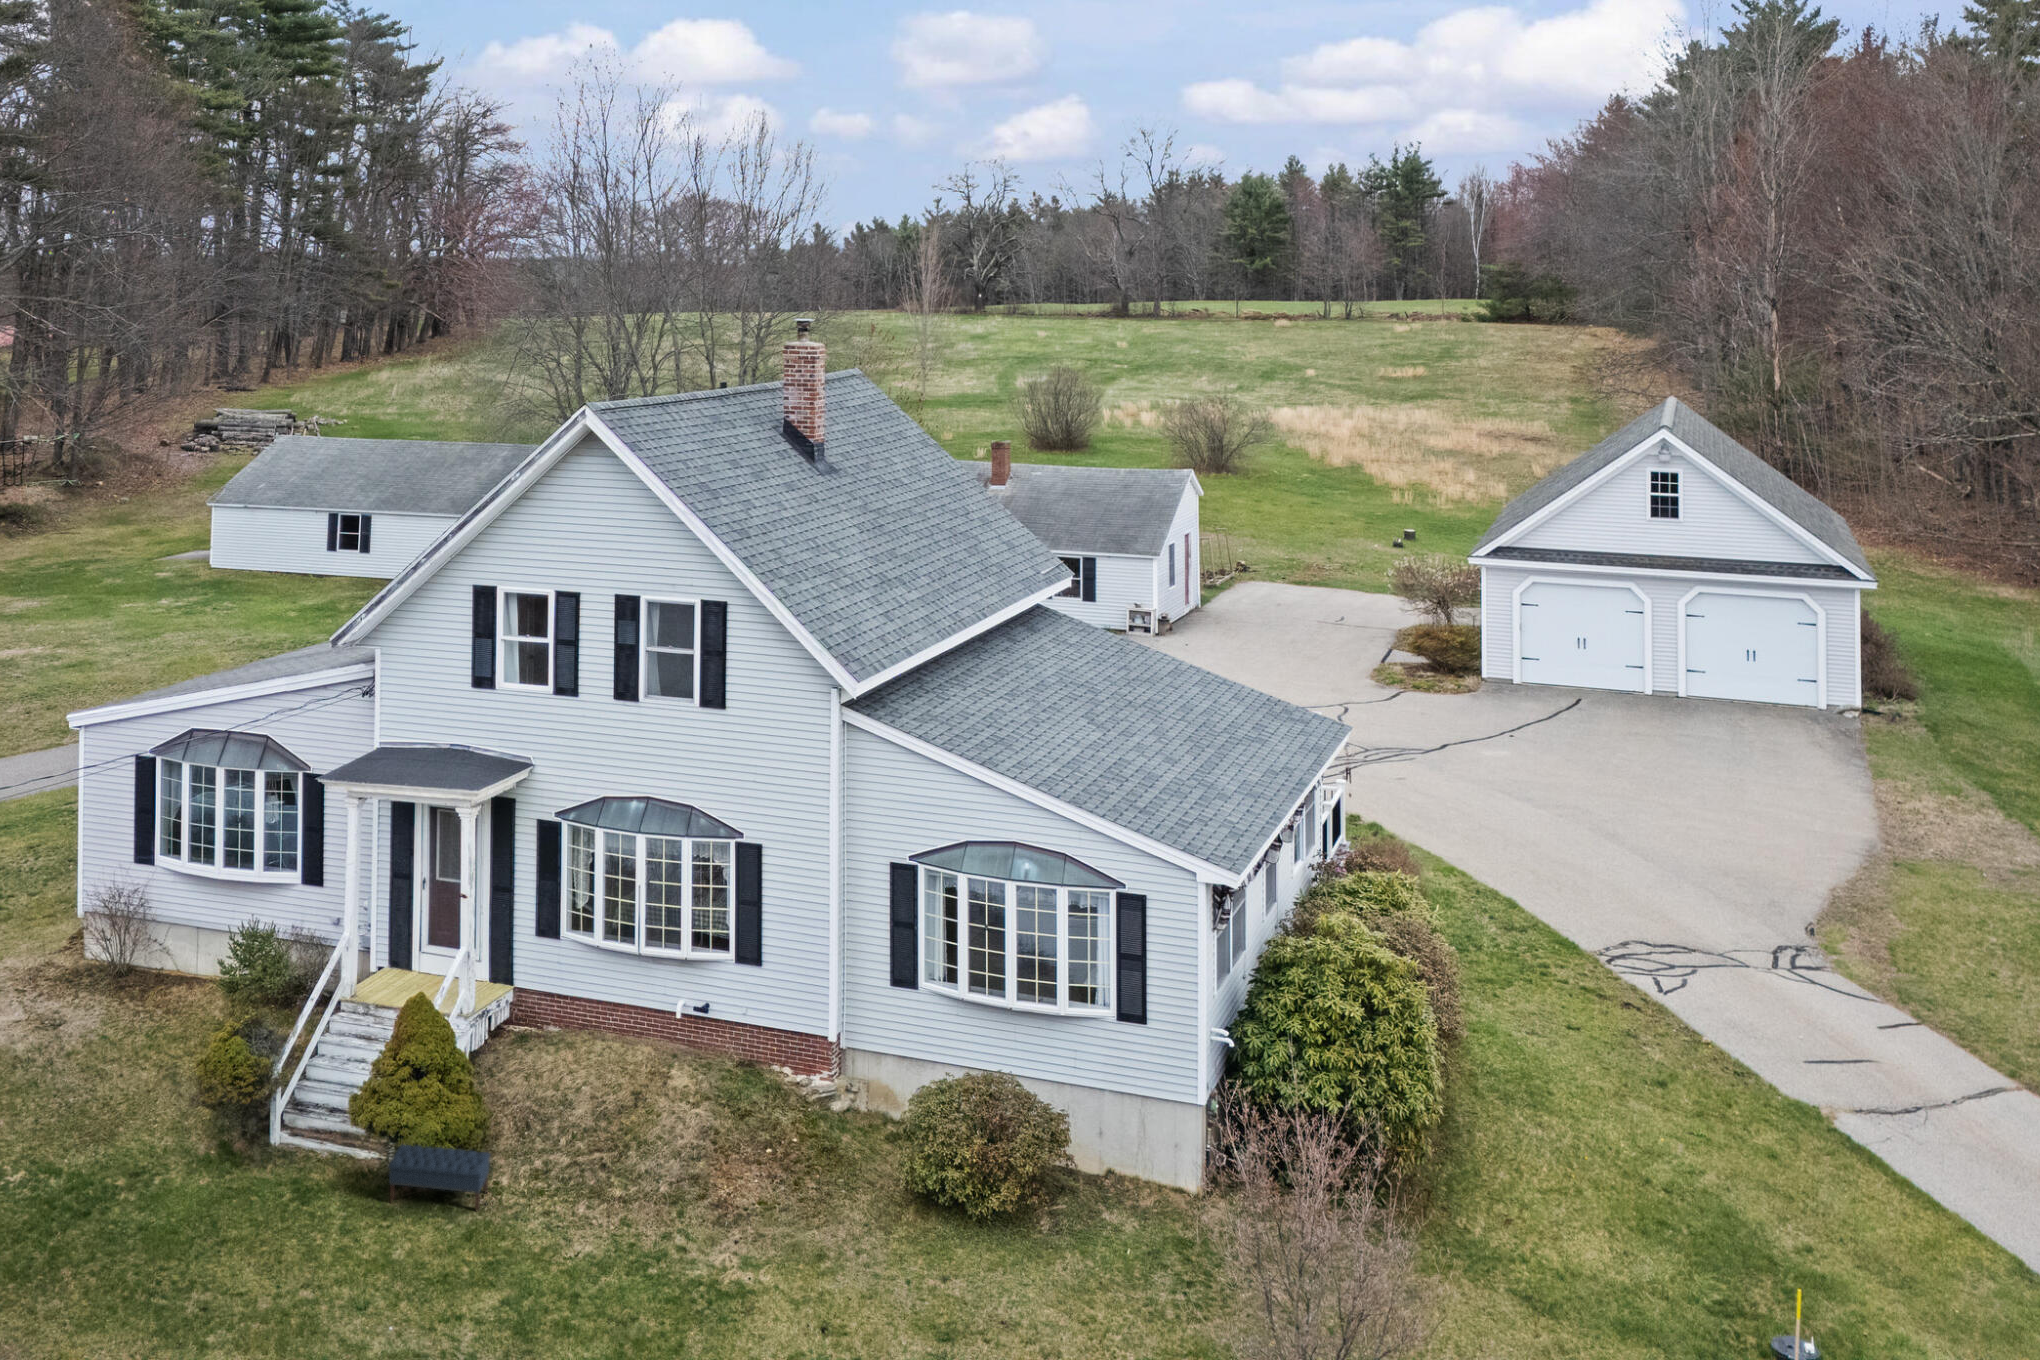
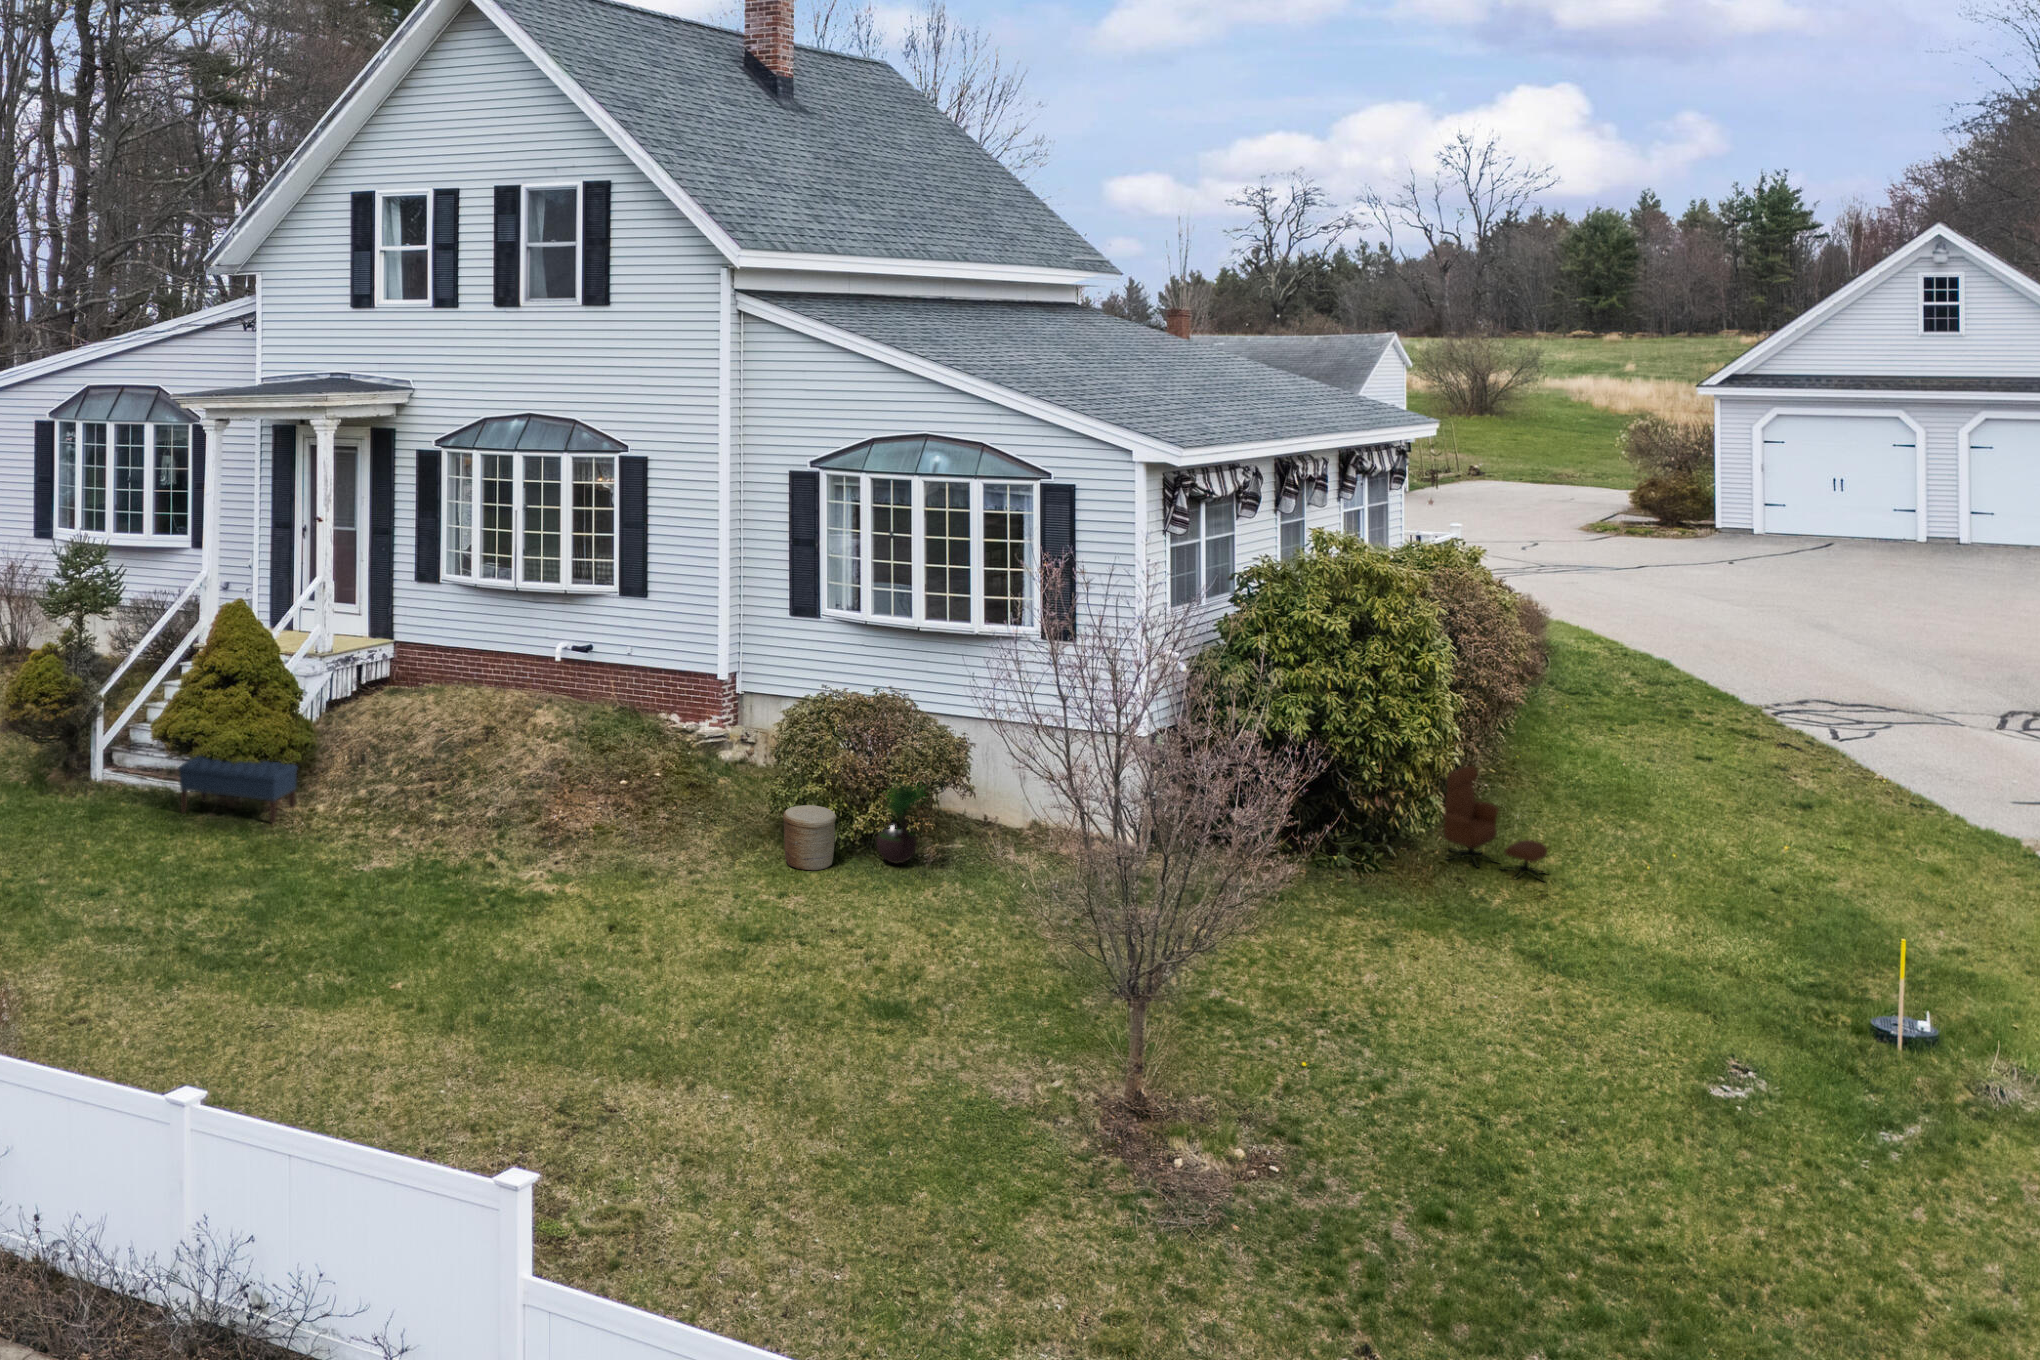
lounge chair: none [1412,1108,1490,1209] -> present [1443,766,1548,882]
potted tree: none [1001,1166,1046,1232] -> present [877,782,926,863]
woven basket: none [930,1186,972,1247] -> present [783,805,836,870]

